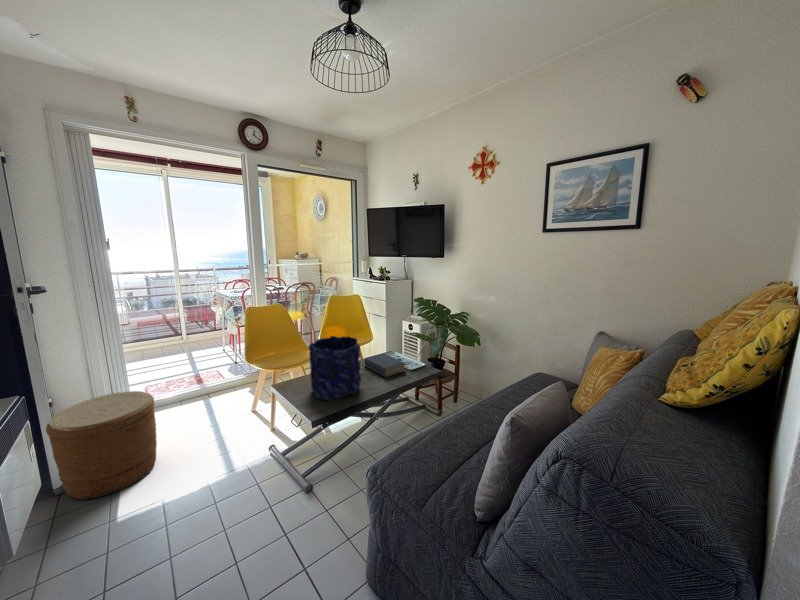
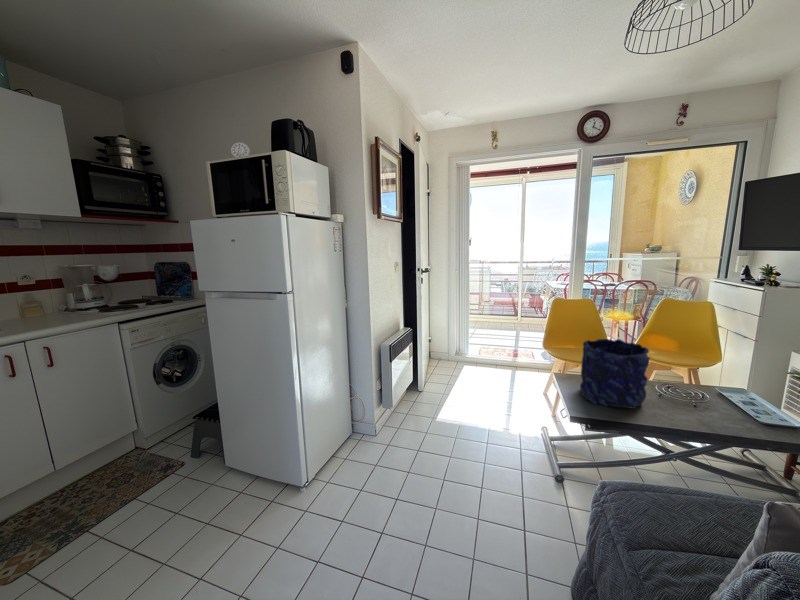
book: present [364,353,405,377] -> none [671,379,738,416]
woven basket: present [46,391,157,500] -> none [418,342,471,405]

